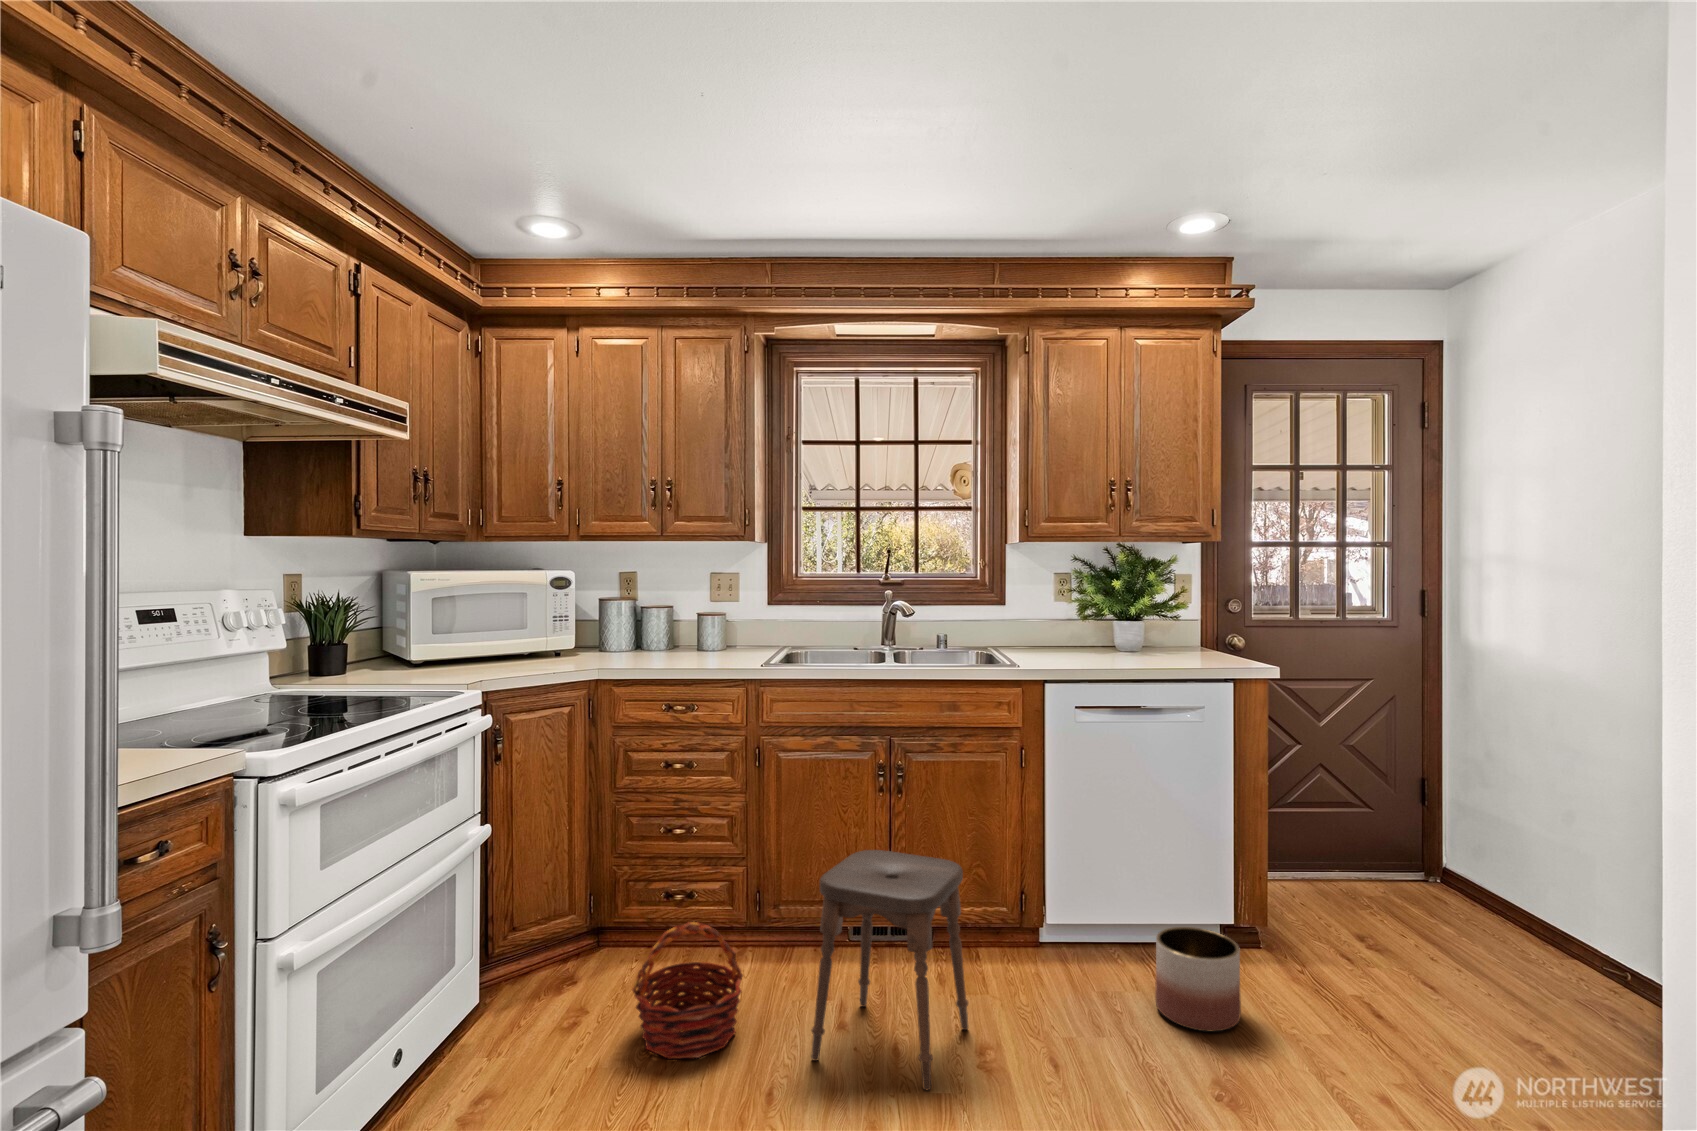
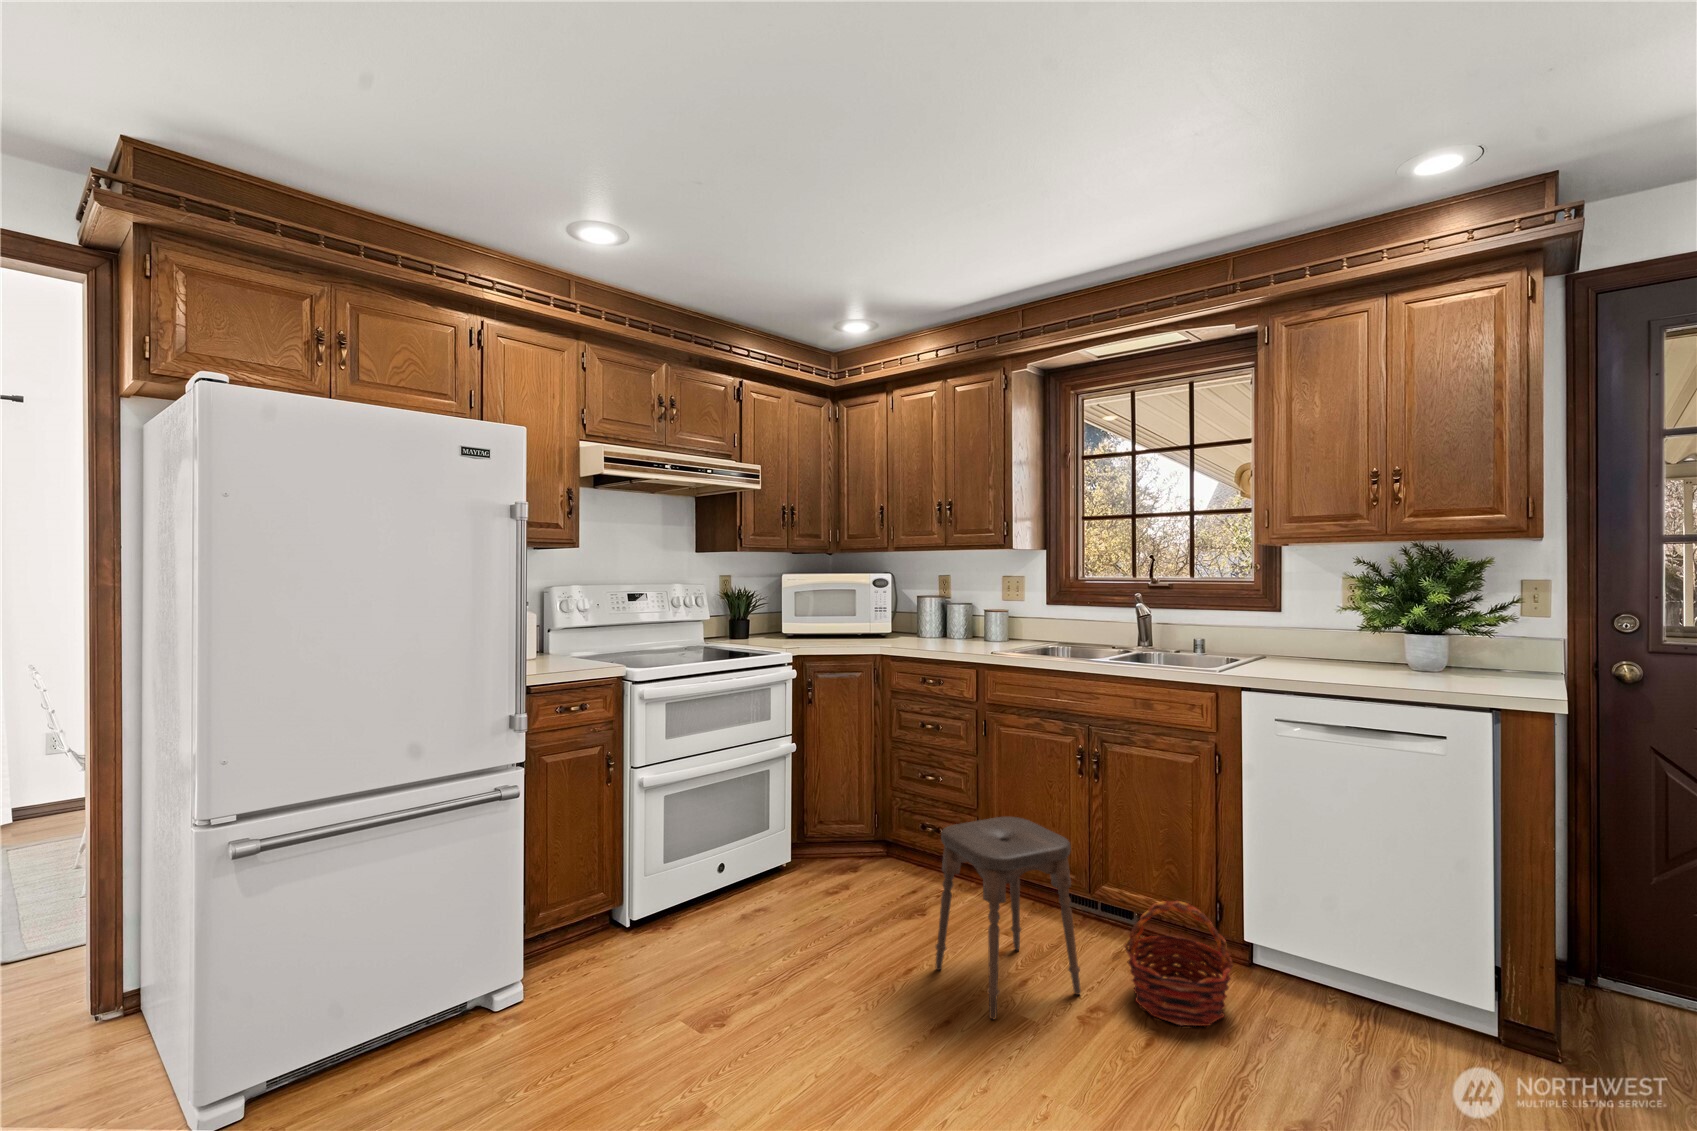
basket: present [632,922,743,1059] -> present [1124,901,1233,1026]
planter: present [1155,927,1241,1031] -> none [1289,971,1392,1097]

